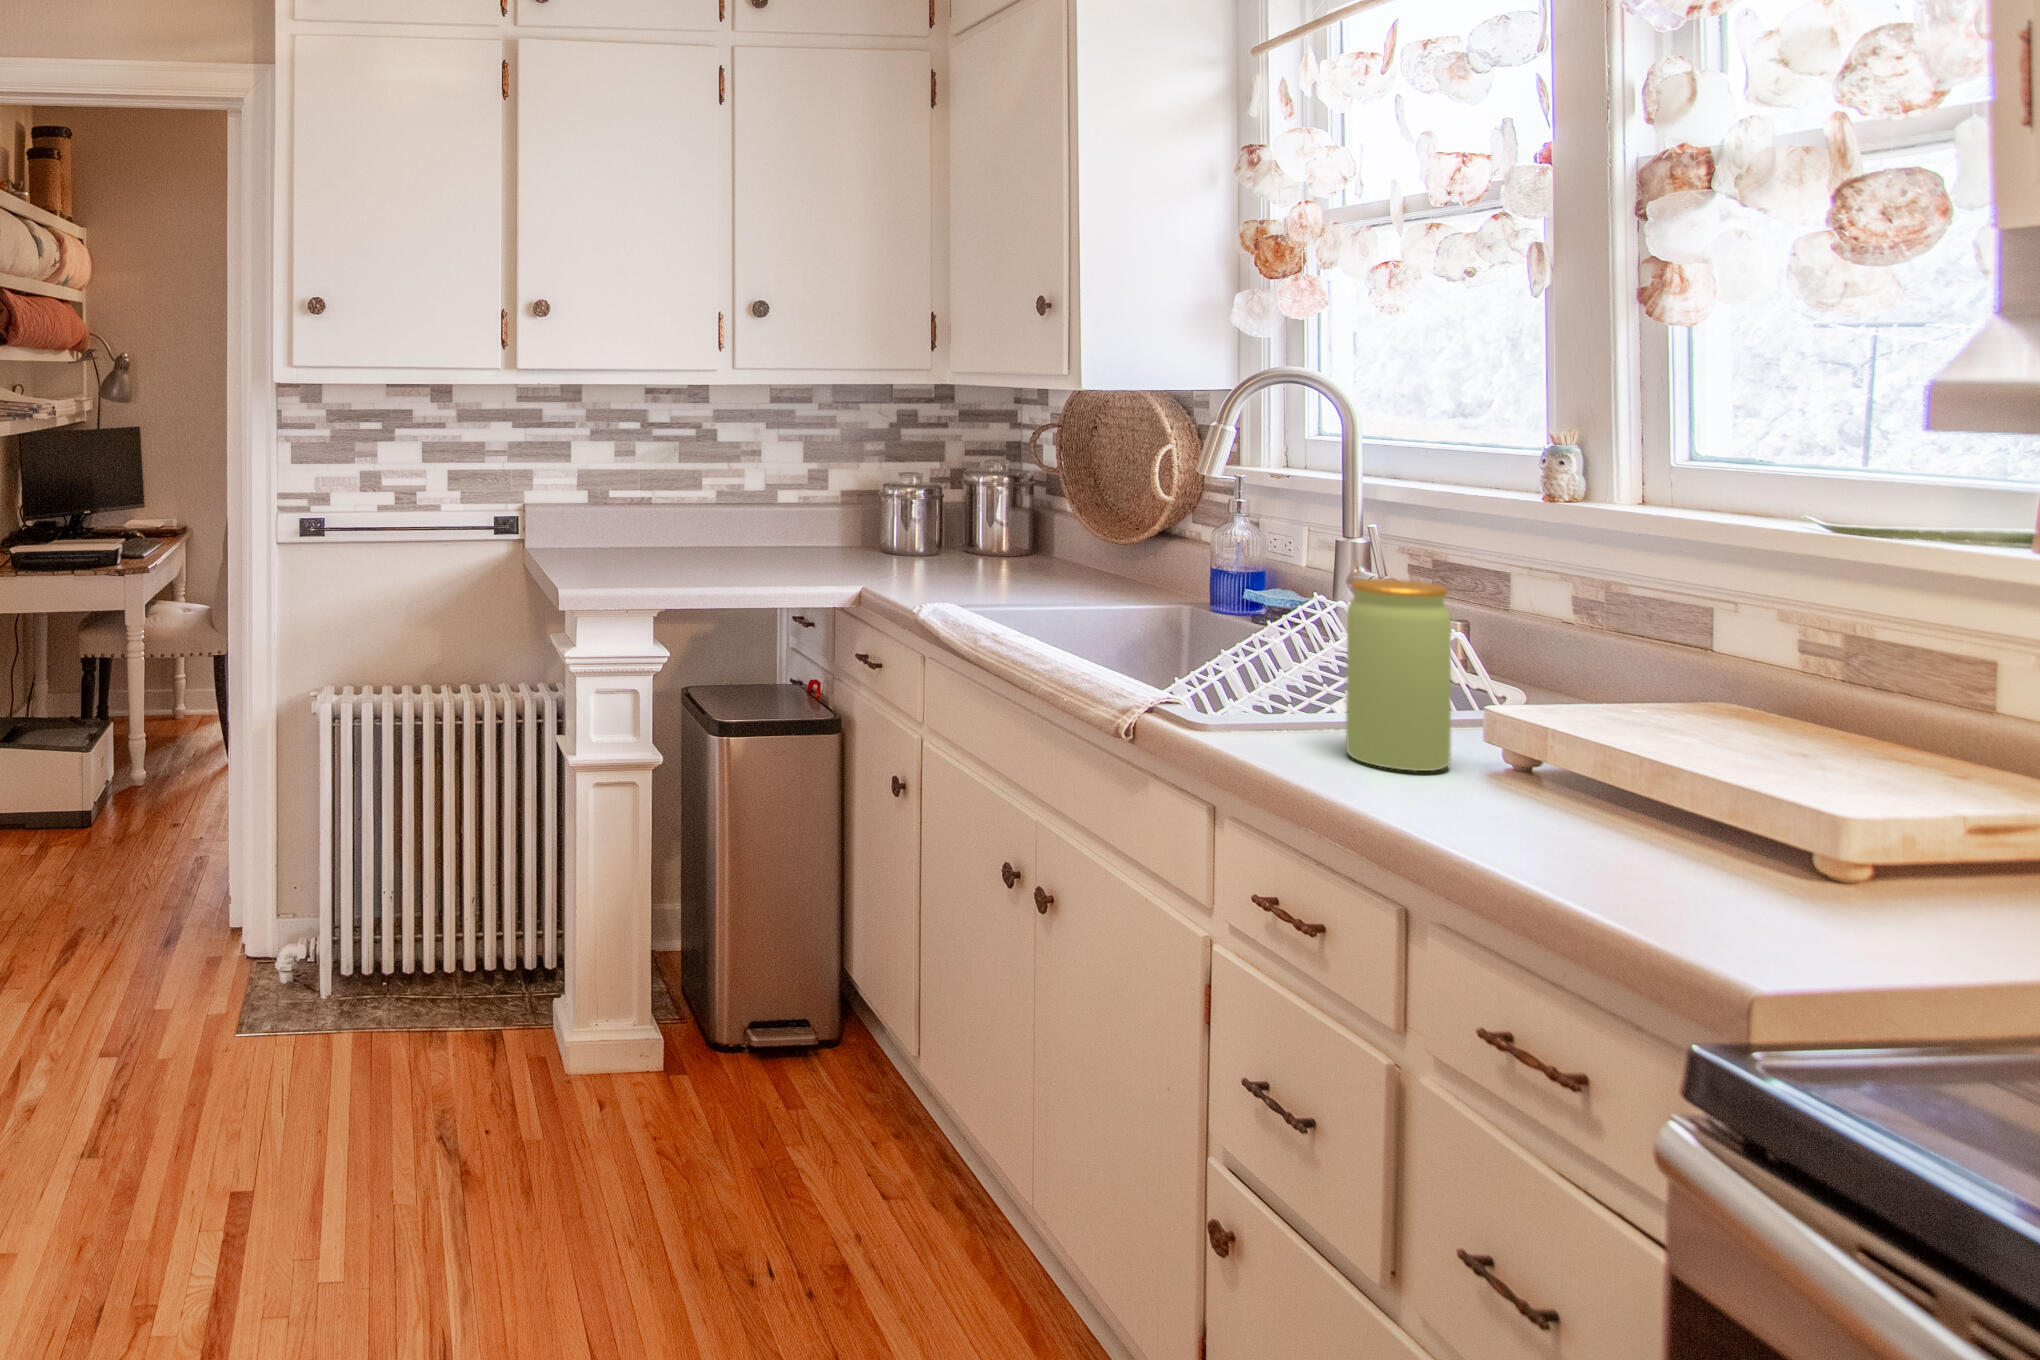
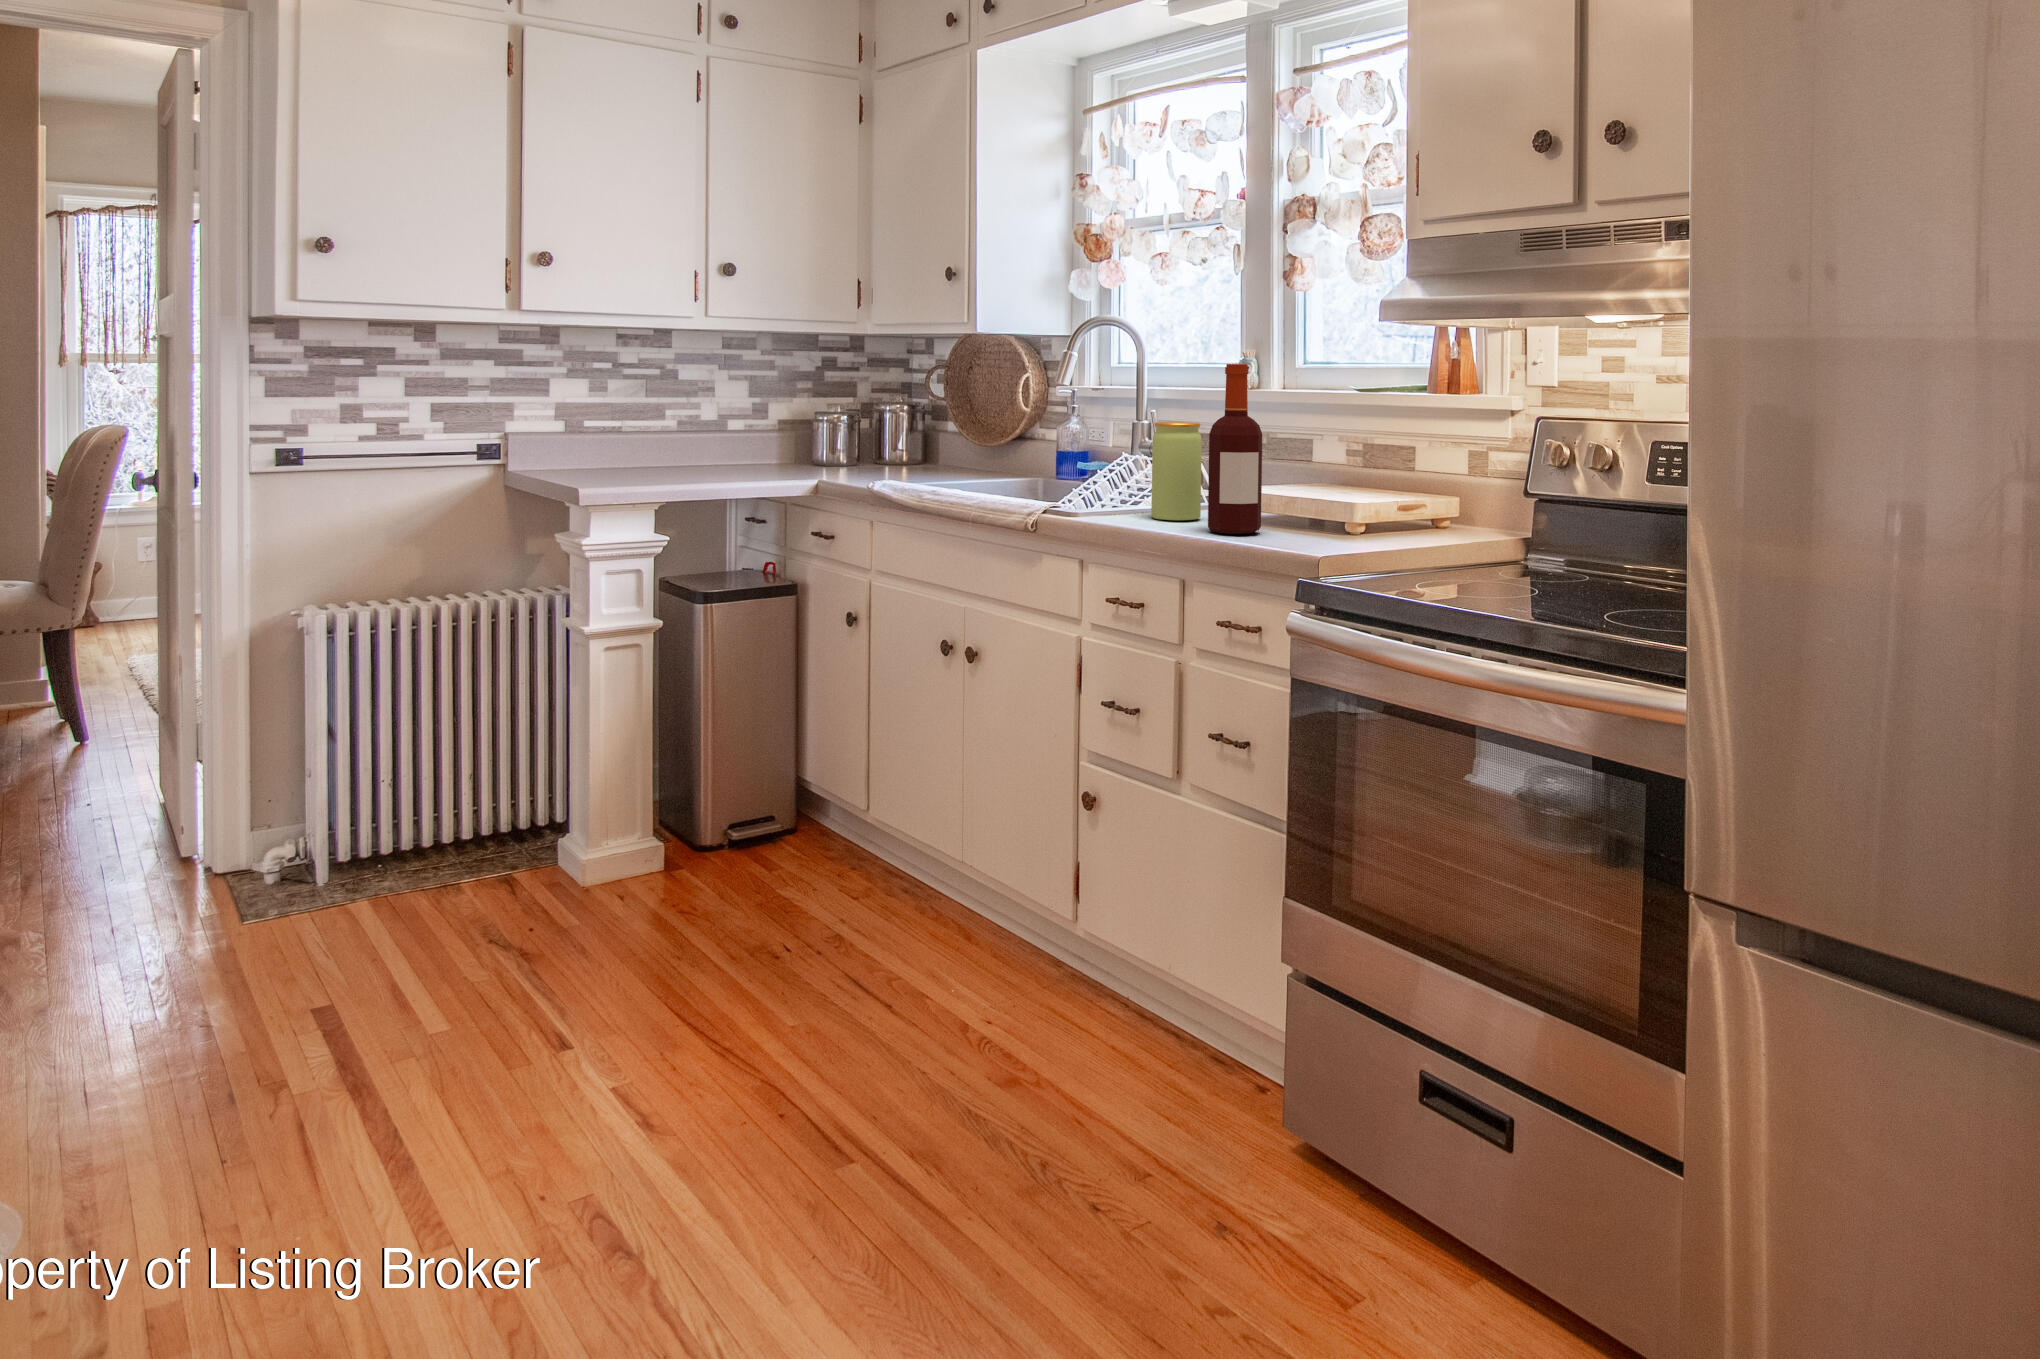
bottle: none [1461,488,1588,834] -> present [1208,364,1262,534]

